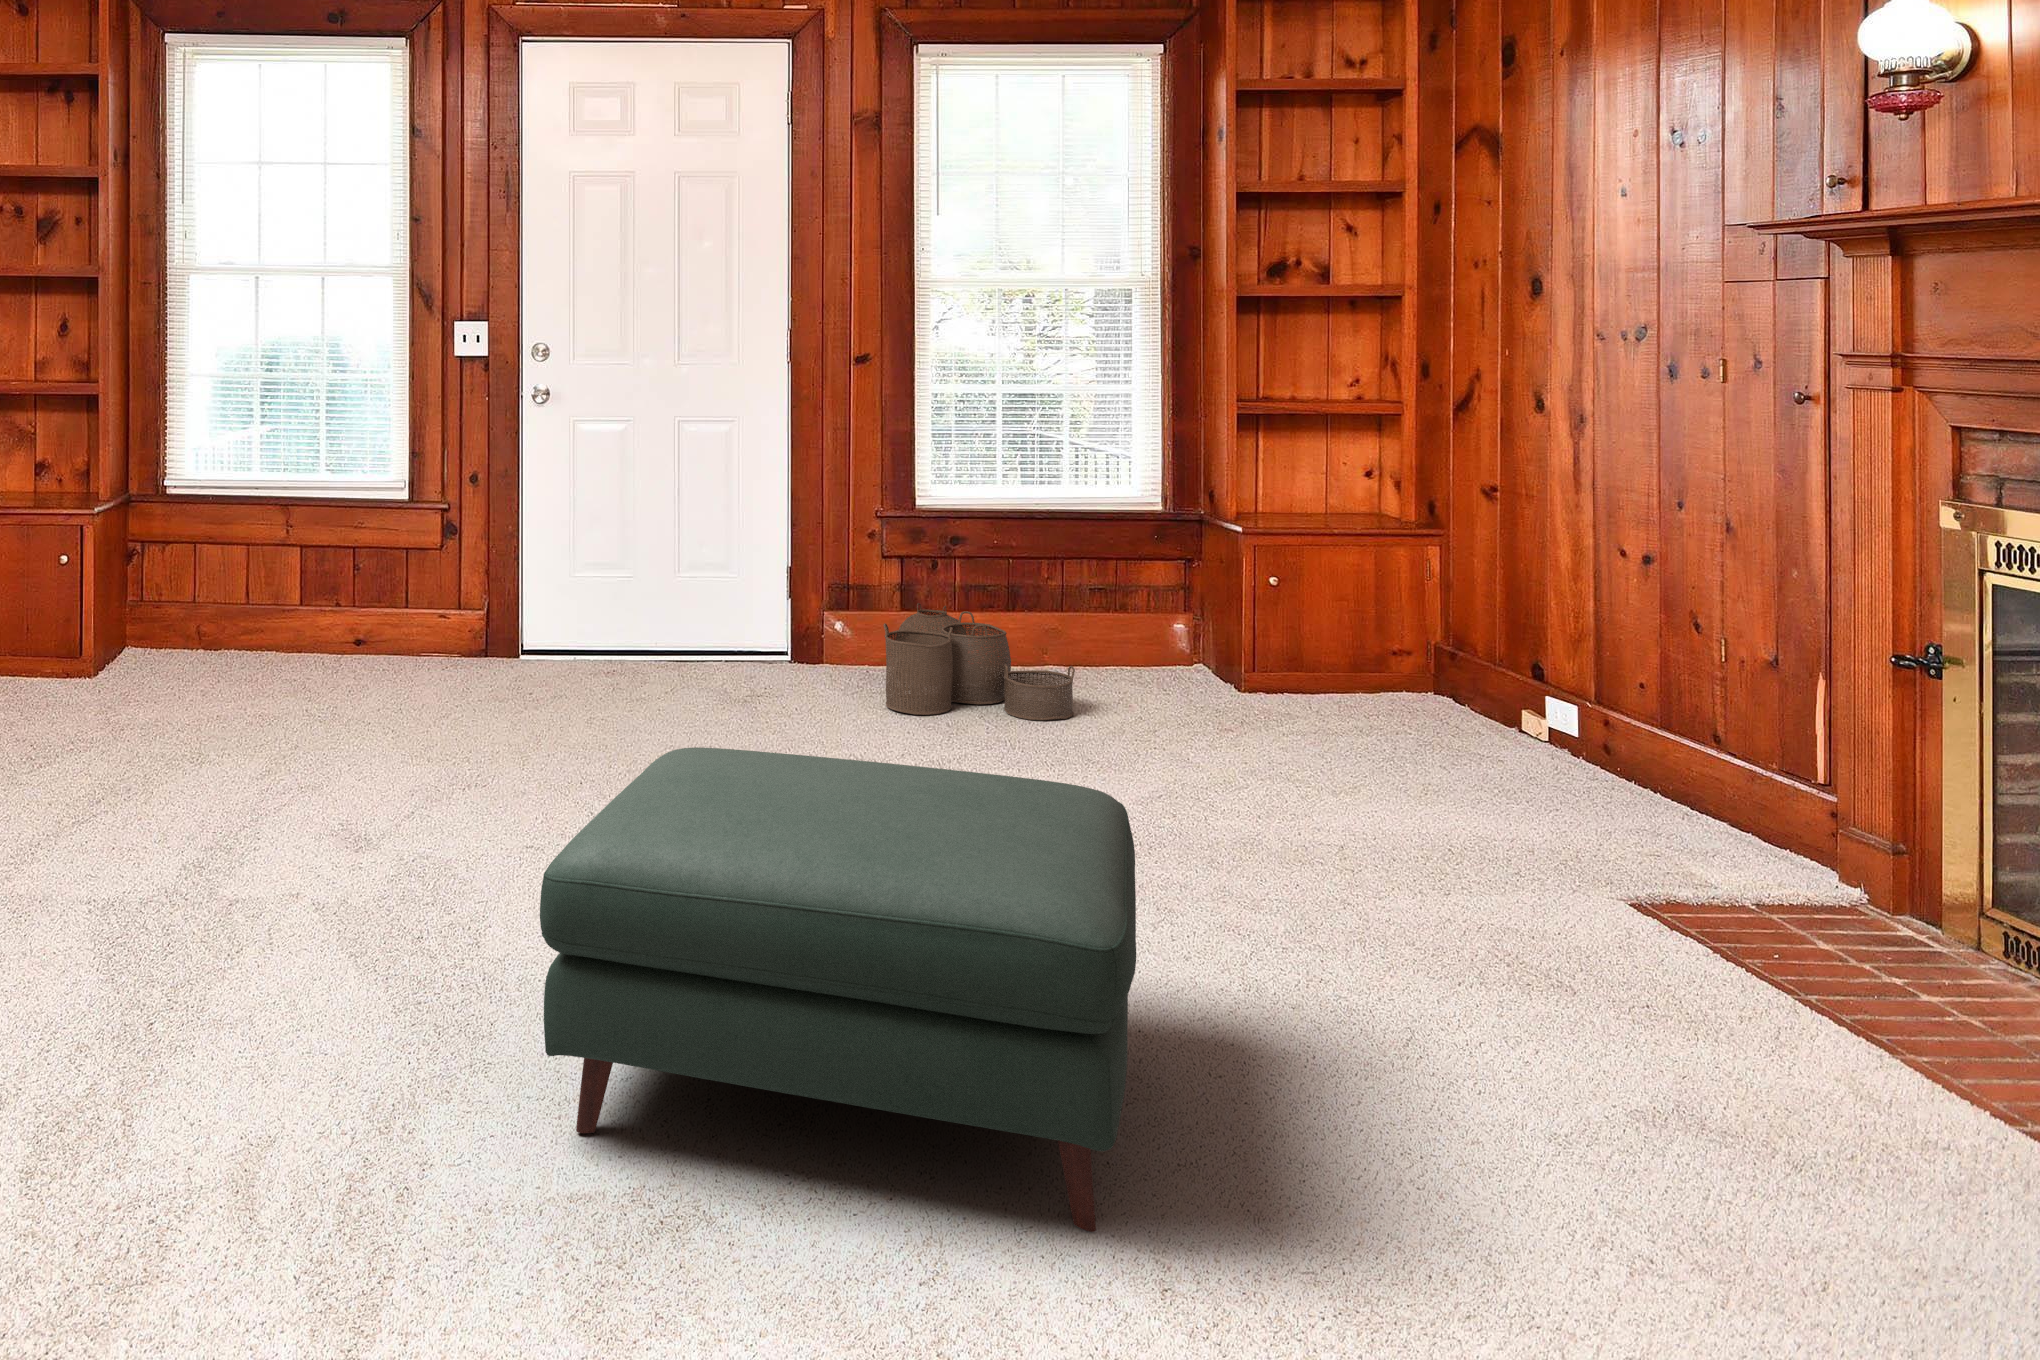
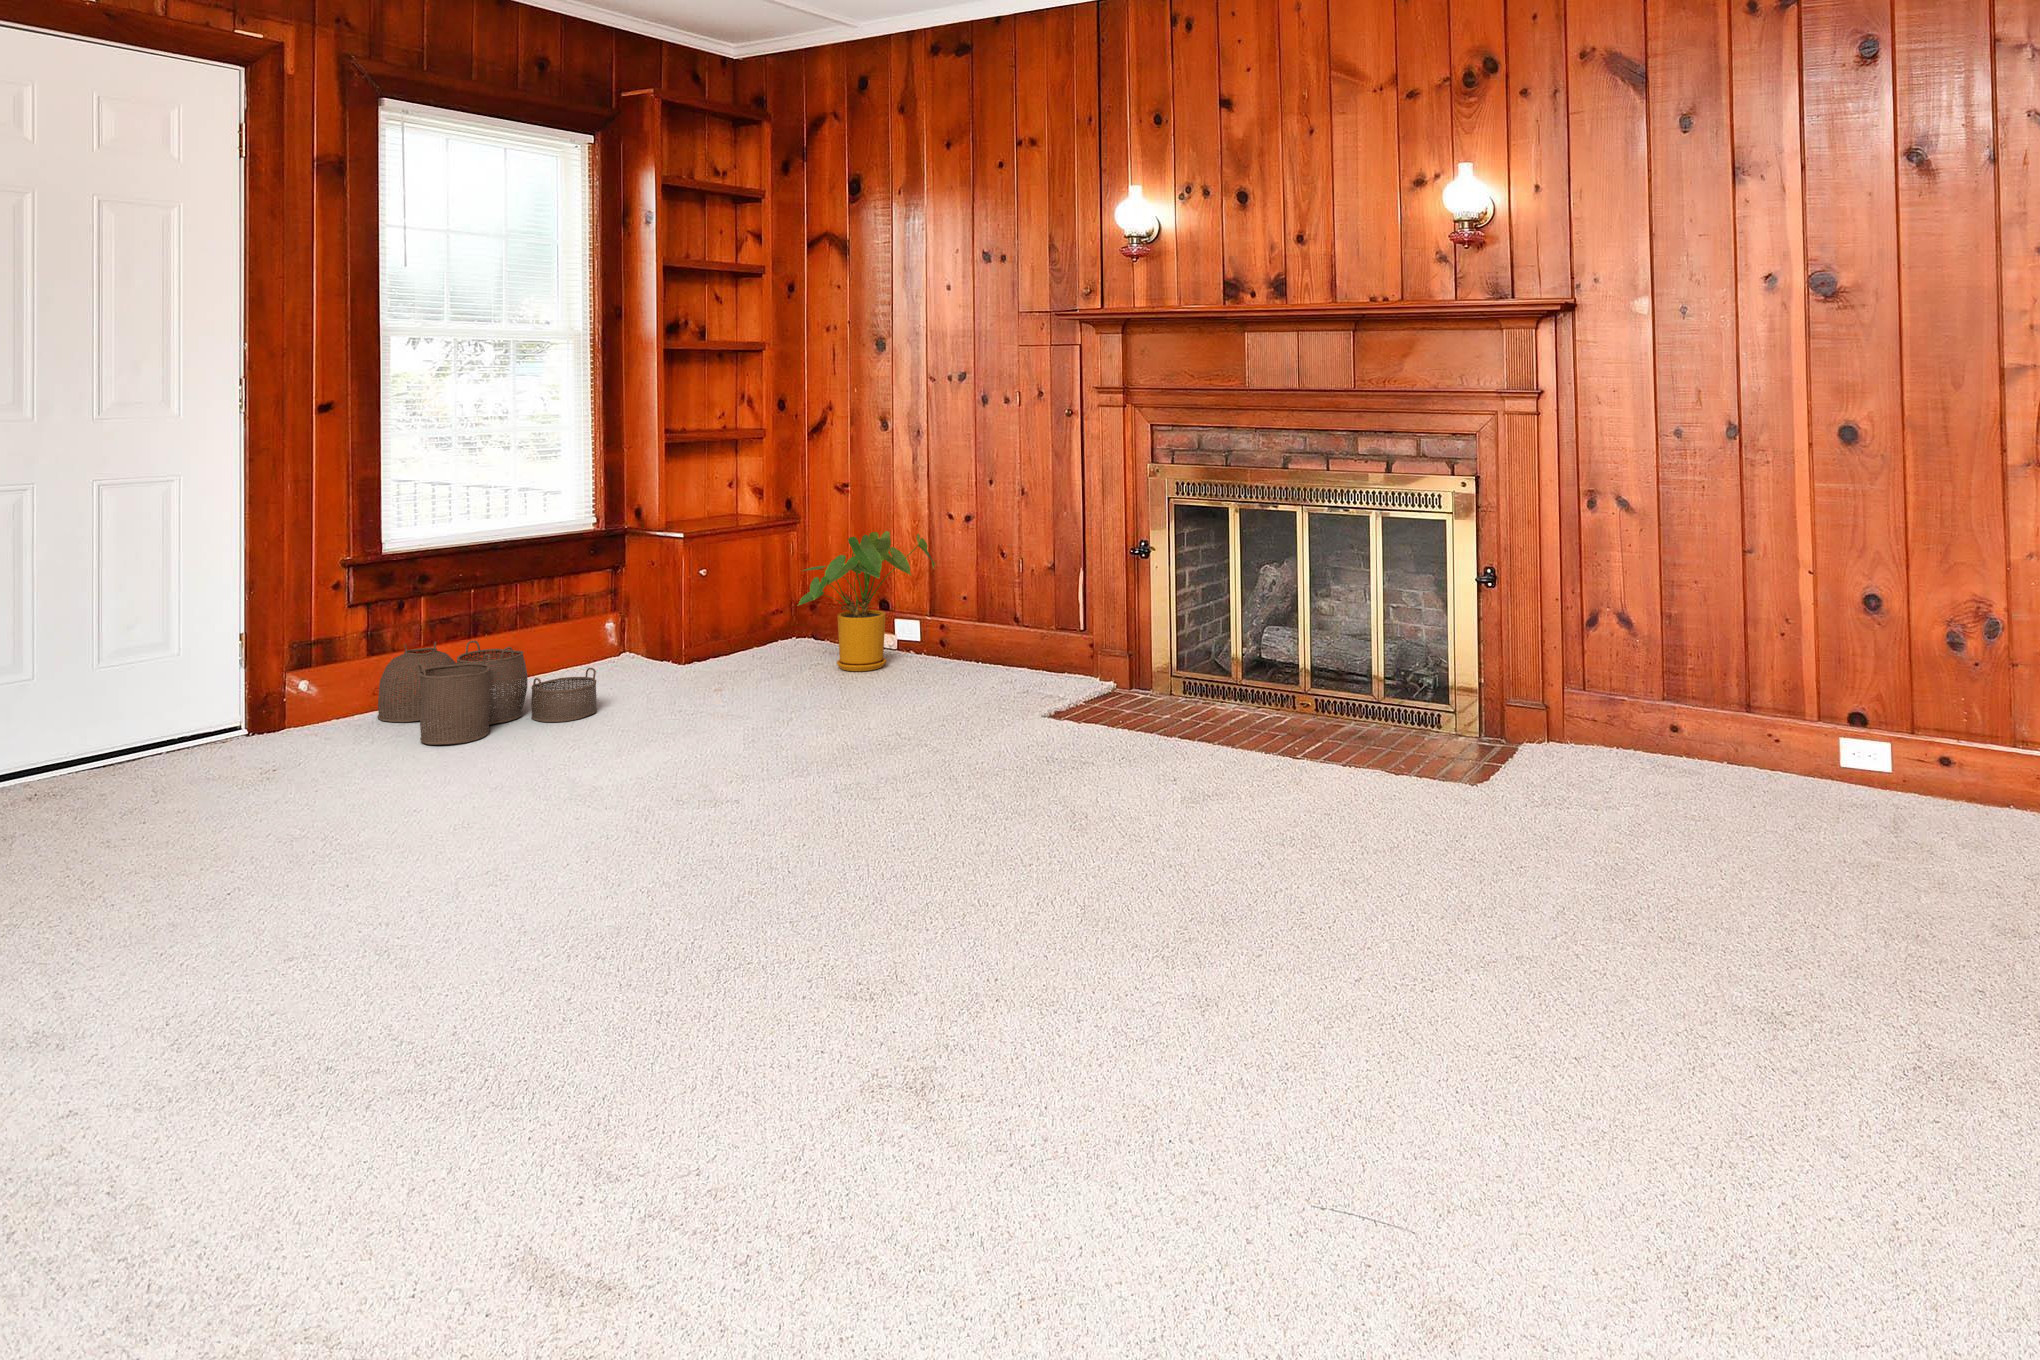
house plant: none [1358,559,1591,757] -> present [797,531,935,671]
ottoman: present [540,747,1136,1232] -> none [606,692,1094,1058]

